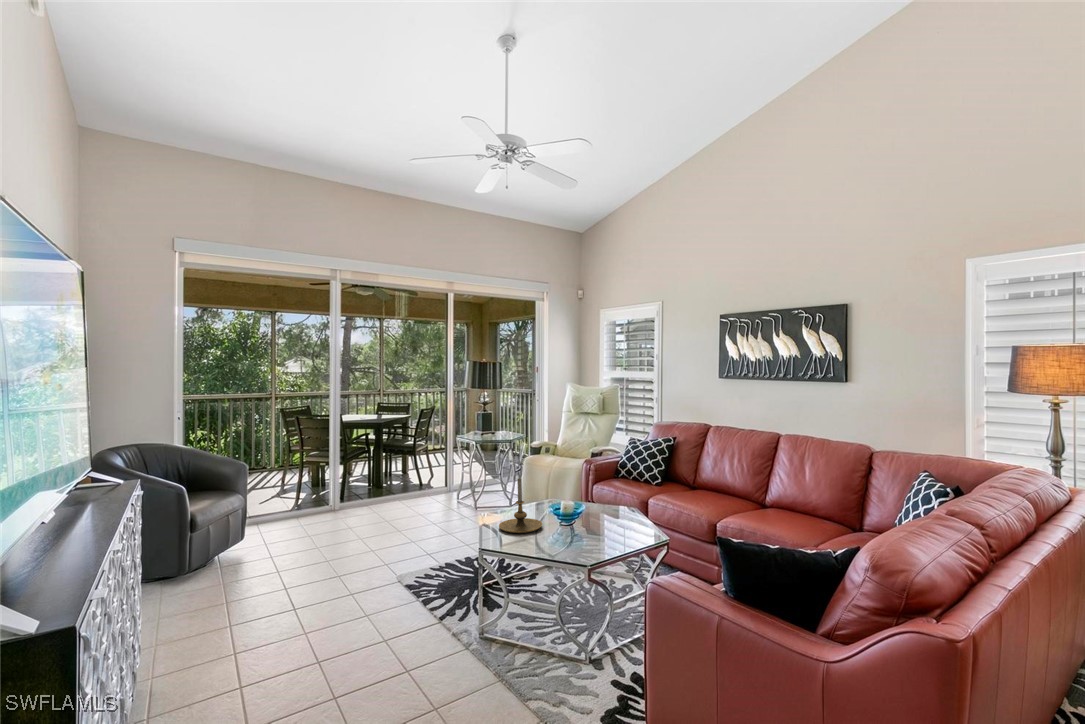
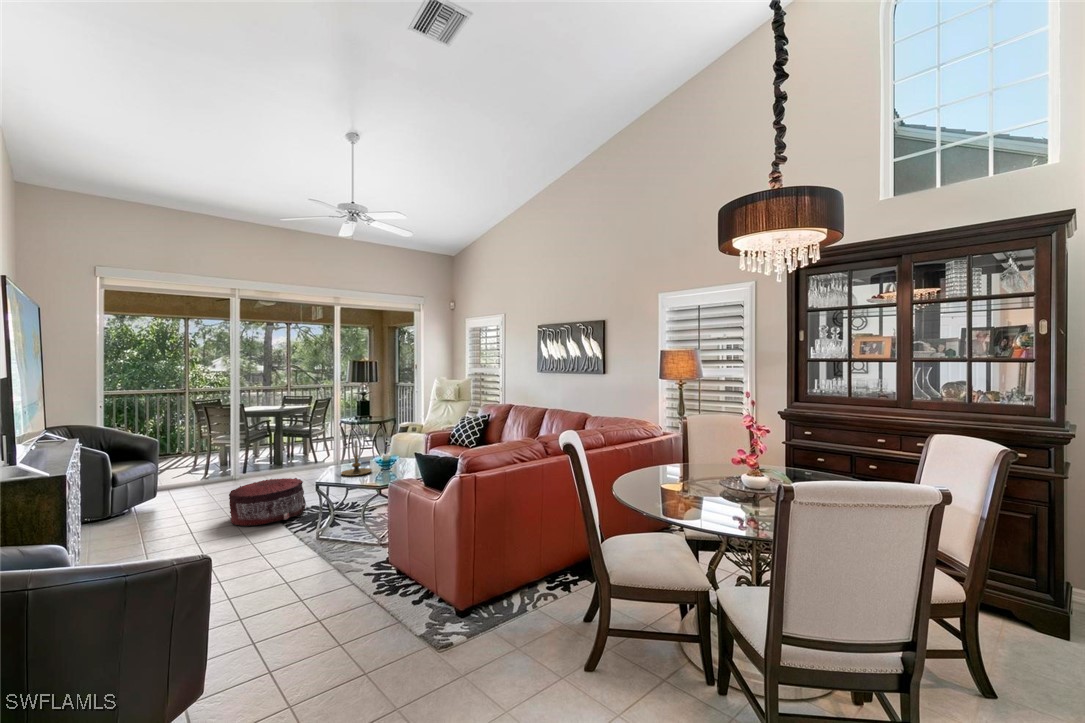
pouf: none [342,523,440,597] -> present [229,478,306,526]

